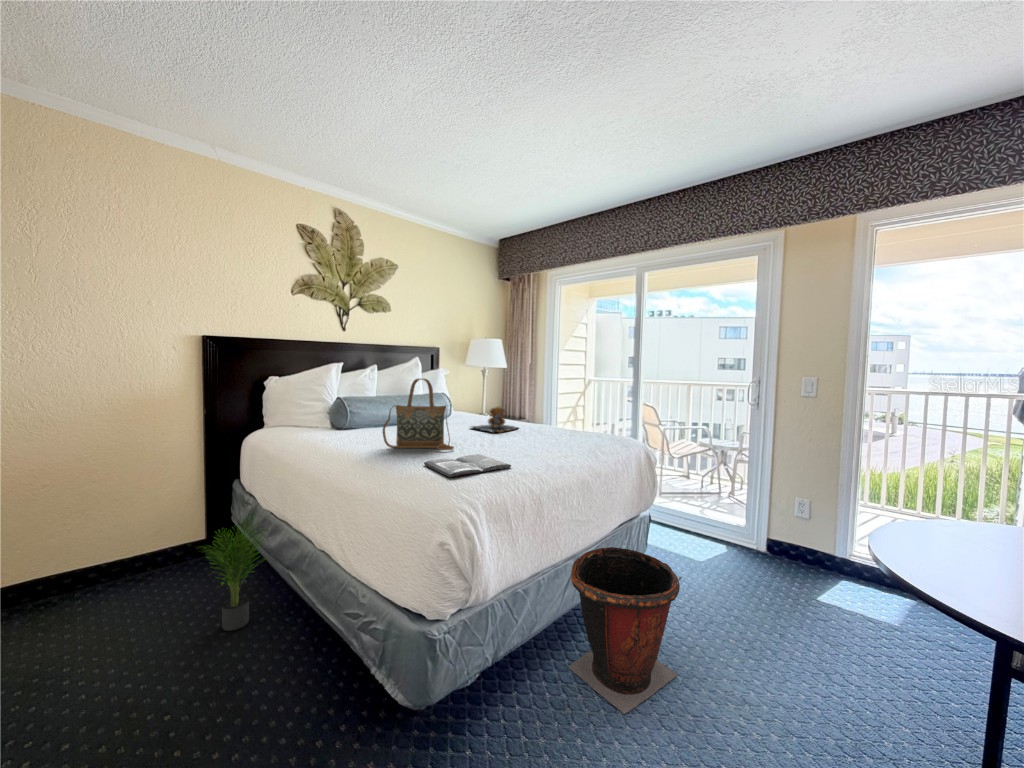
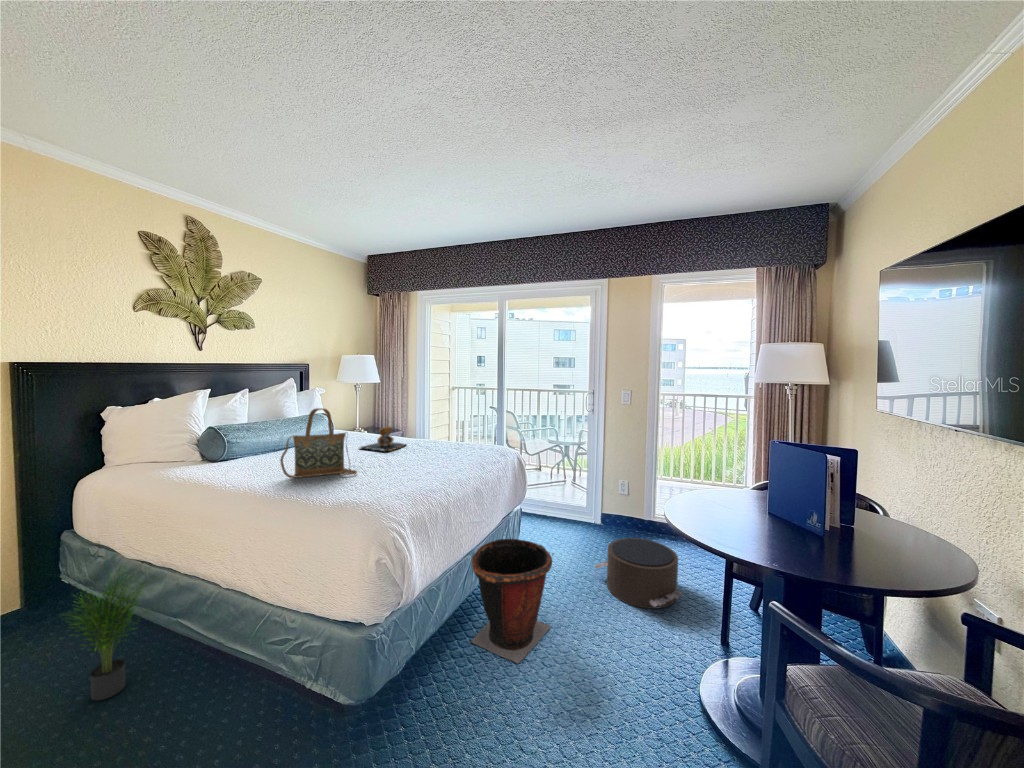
magazine: present [424,454,511,477] -> none [338,476,419,501]
pouf: none [749,576,906,693] -> present [595,538,682,609]

